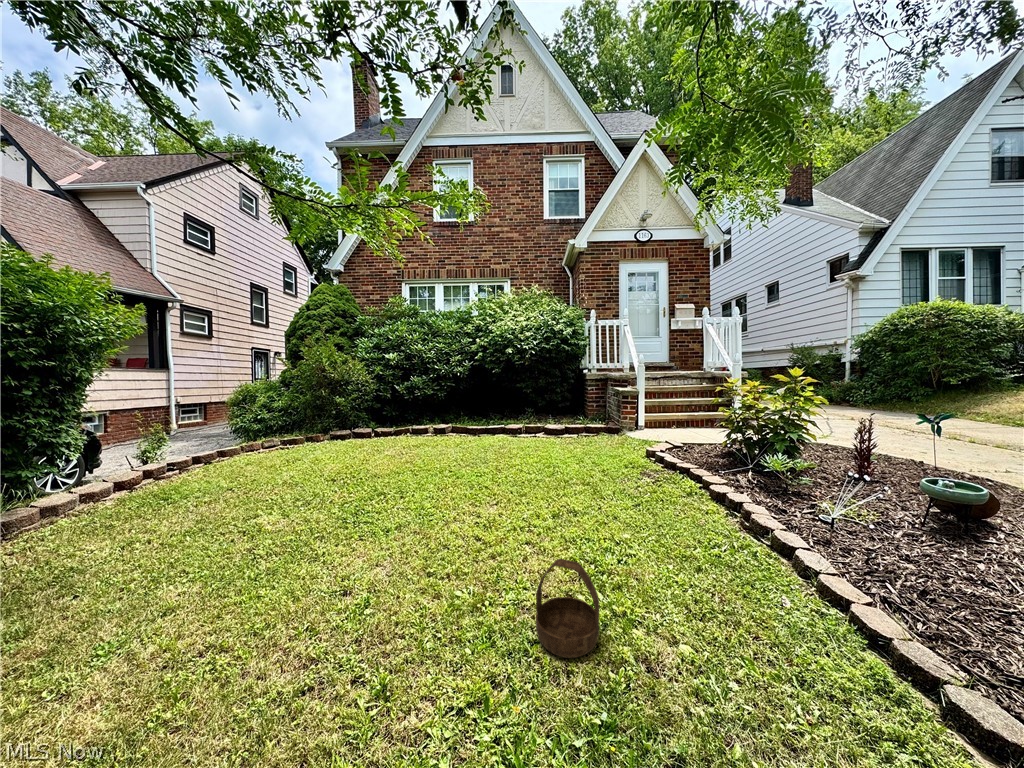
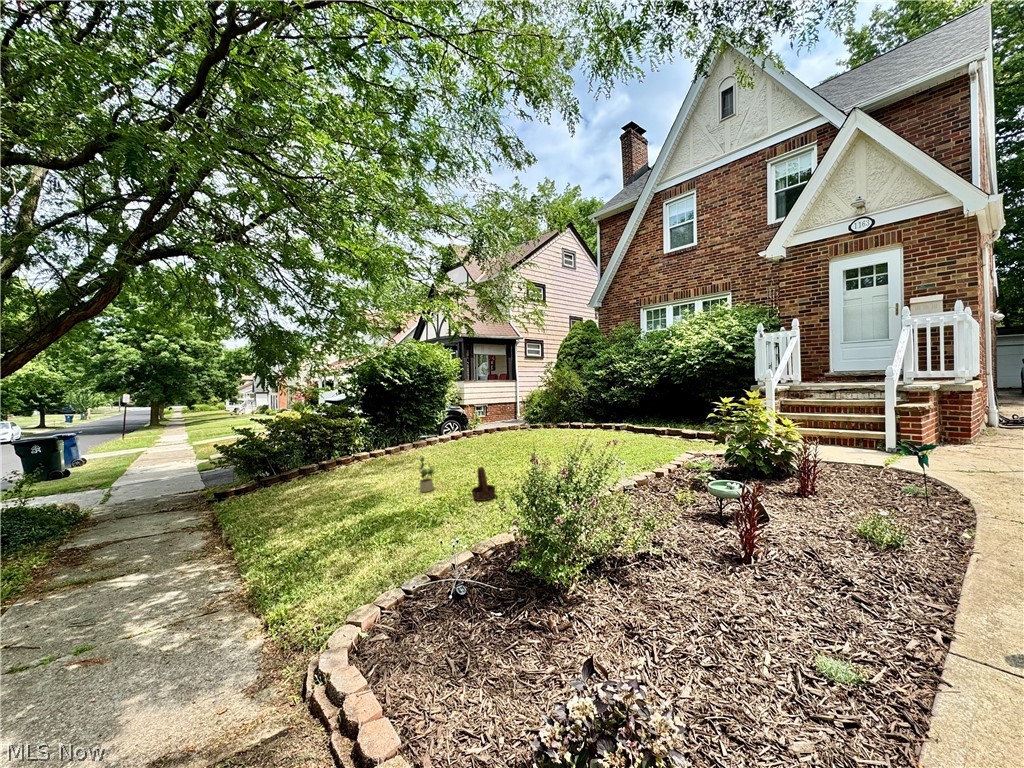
potted plant: none [311,583,368,712] -> present [419,457,436,492]

